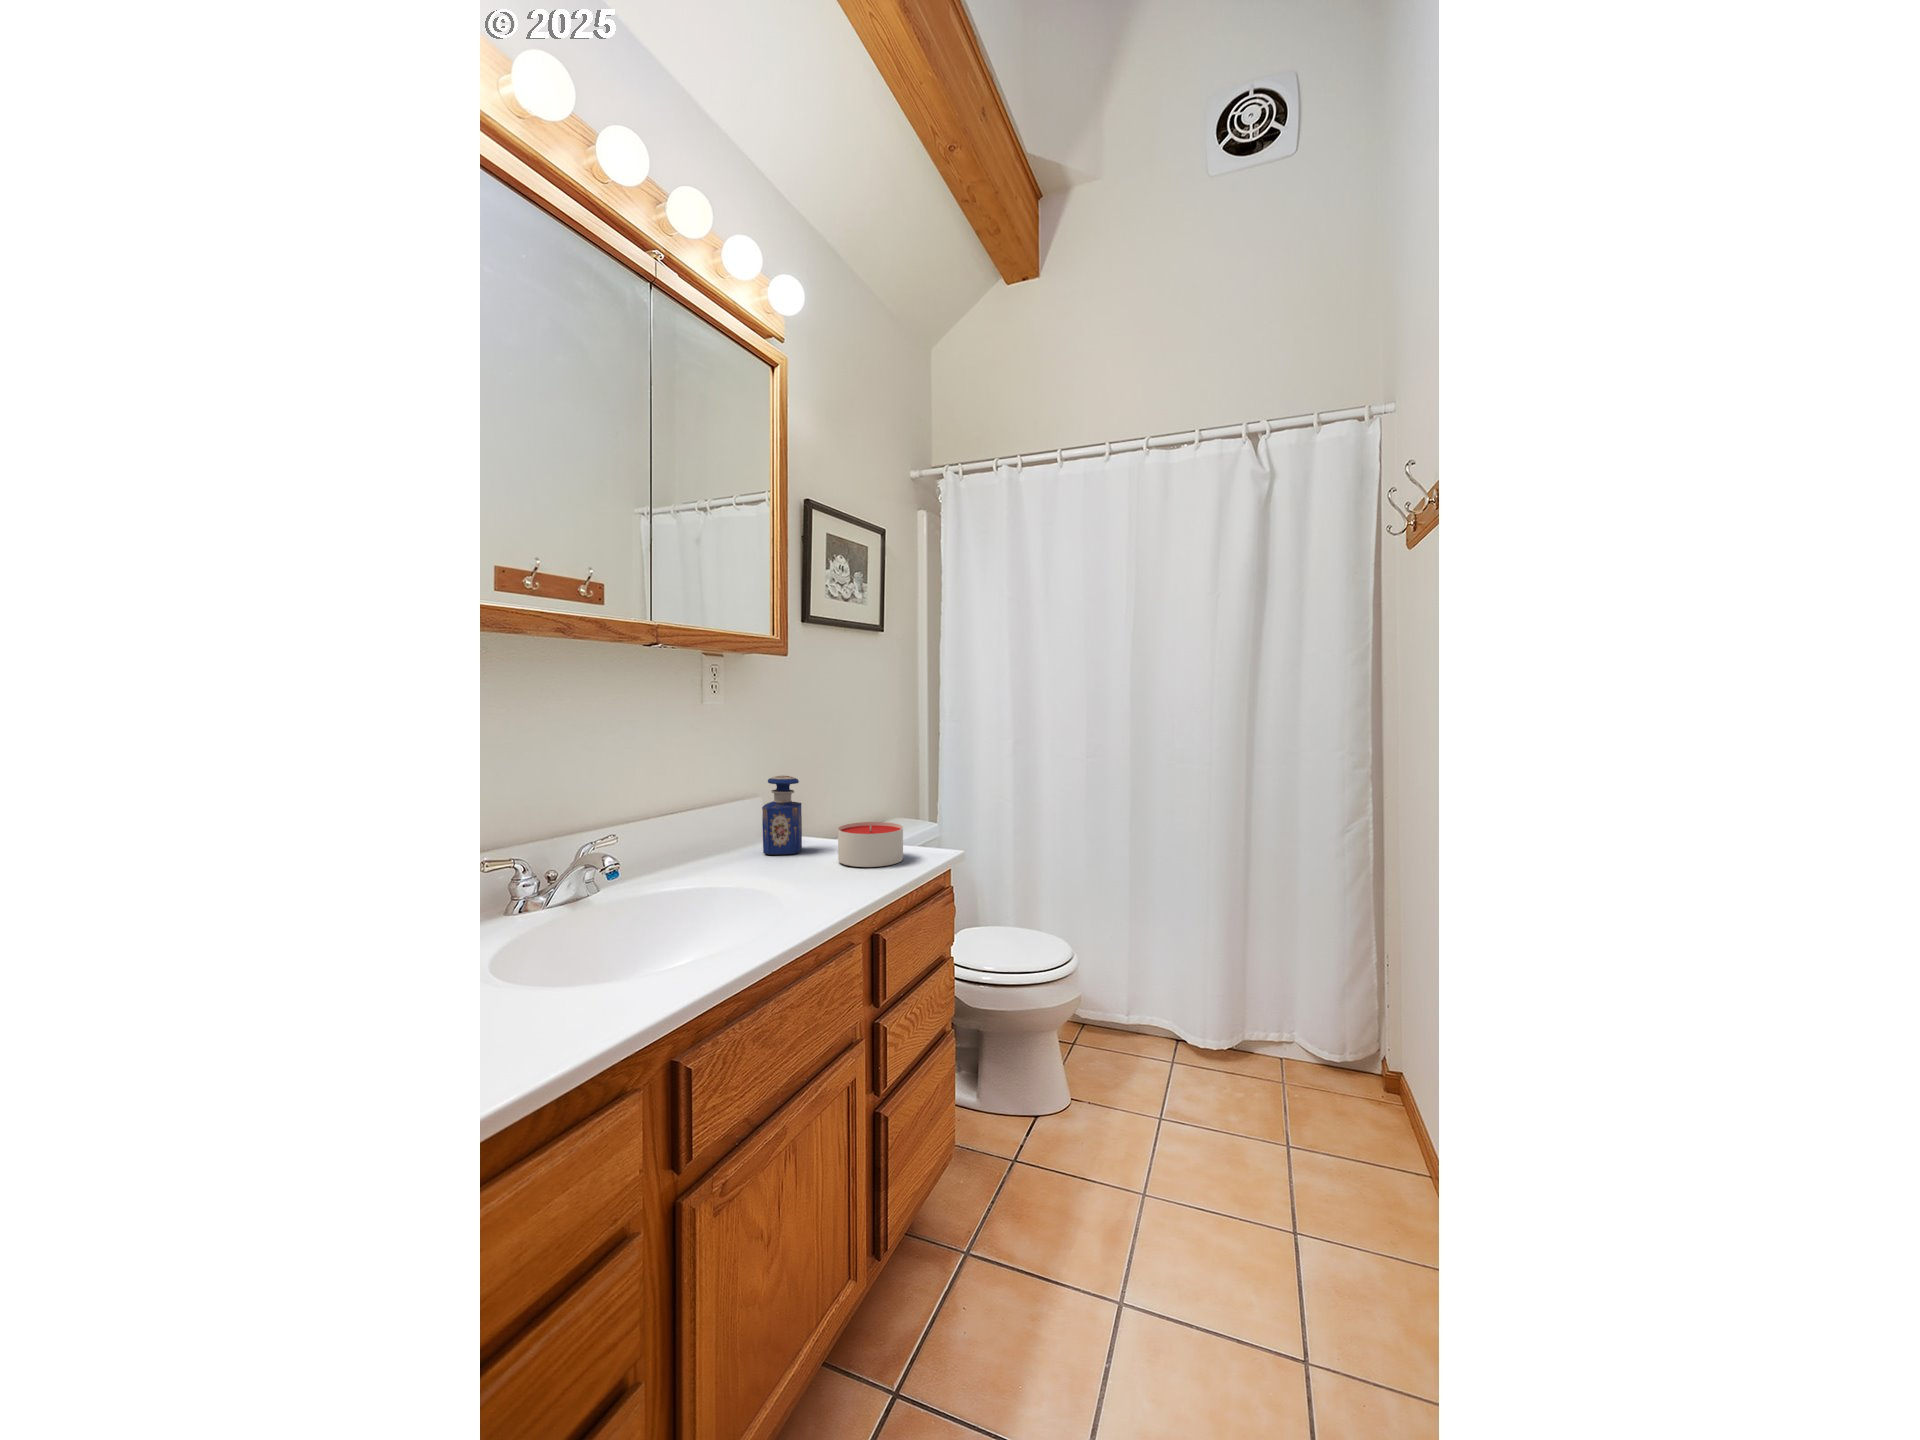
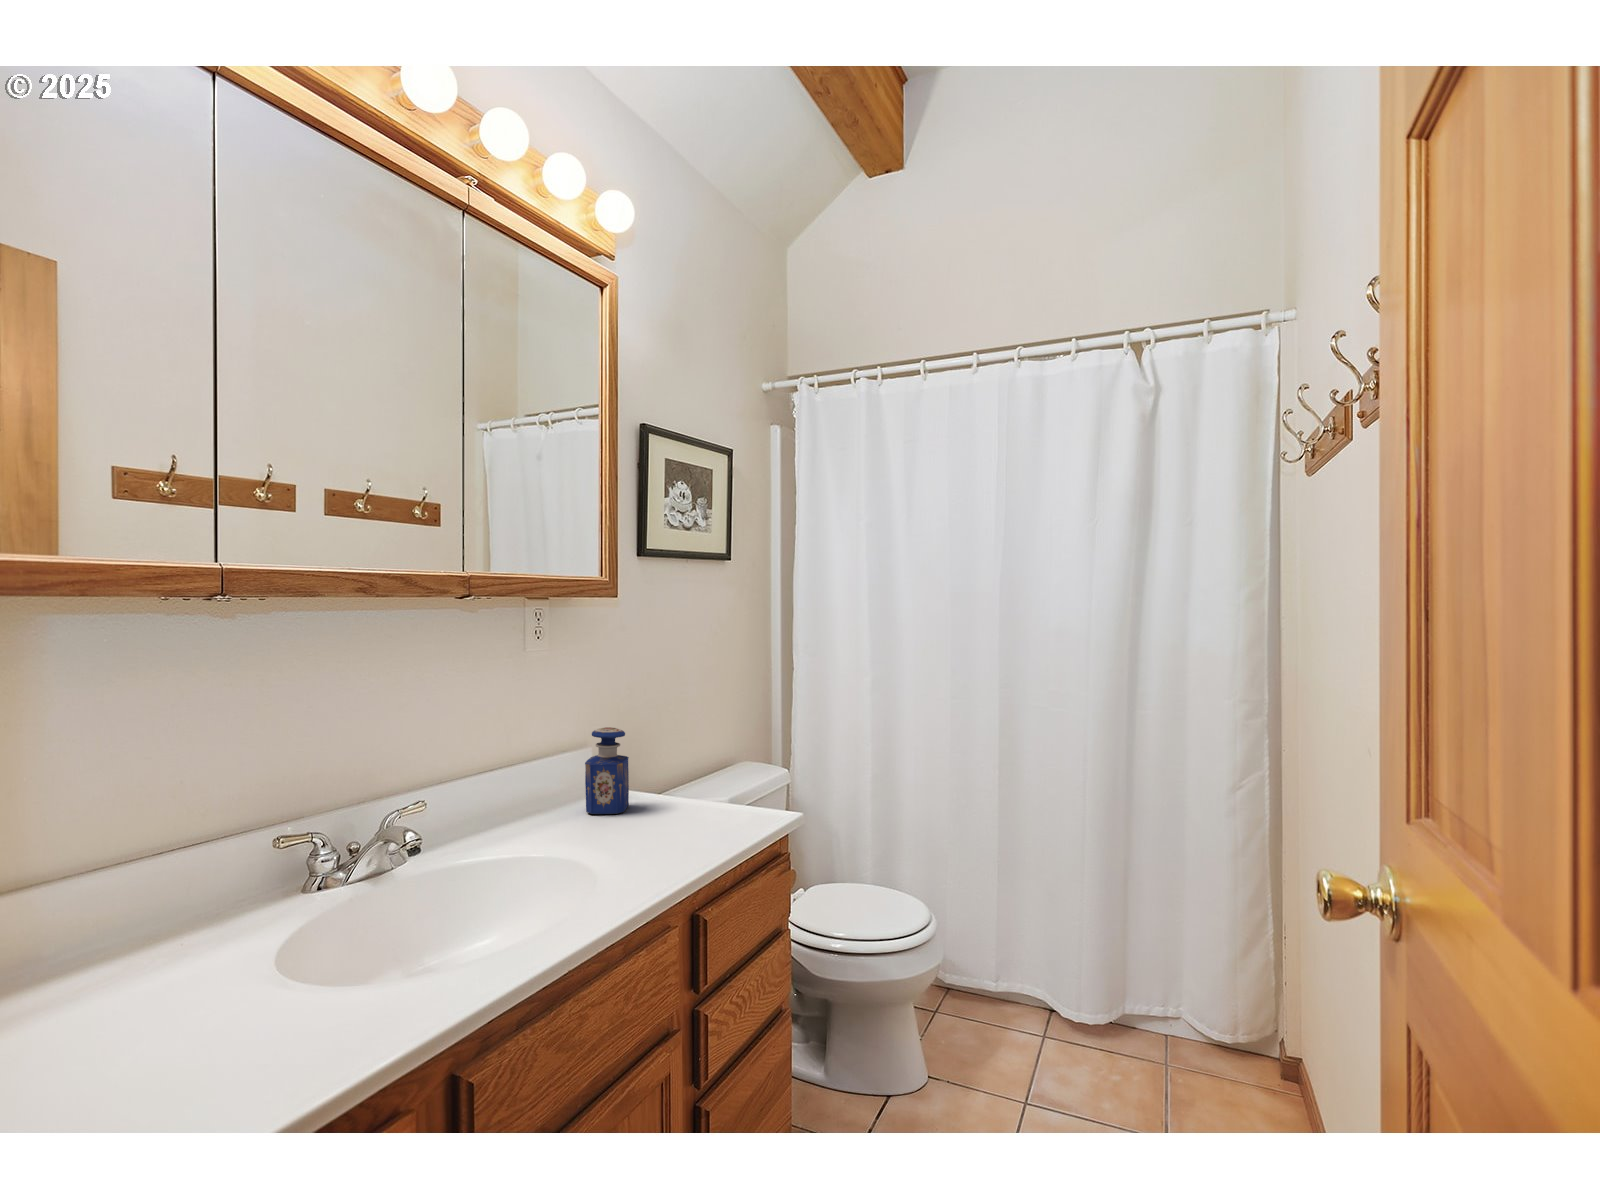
candle: present [838,822,903,867] -> none [664,780,734,834]

